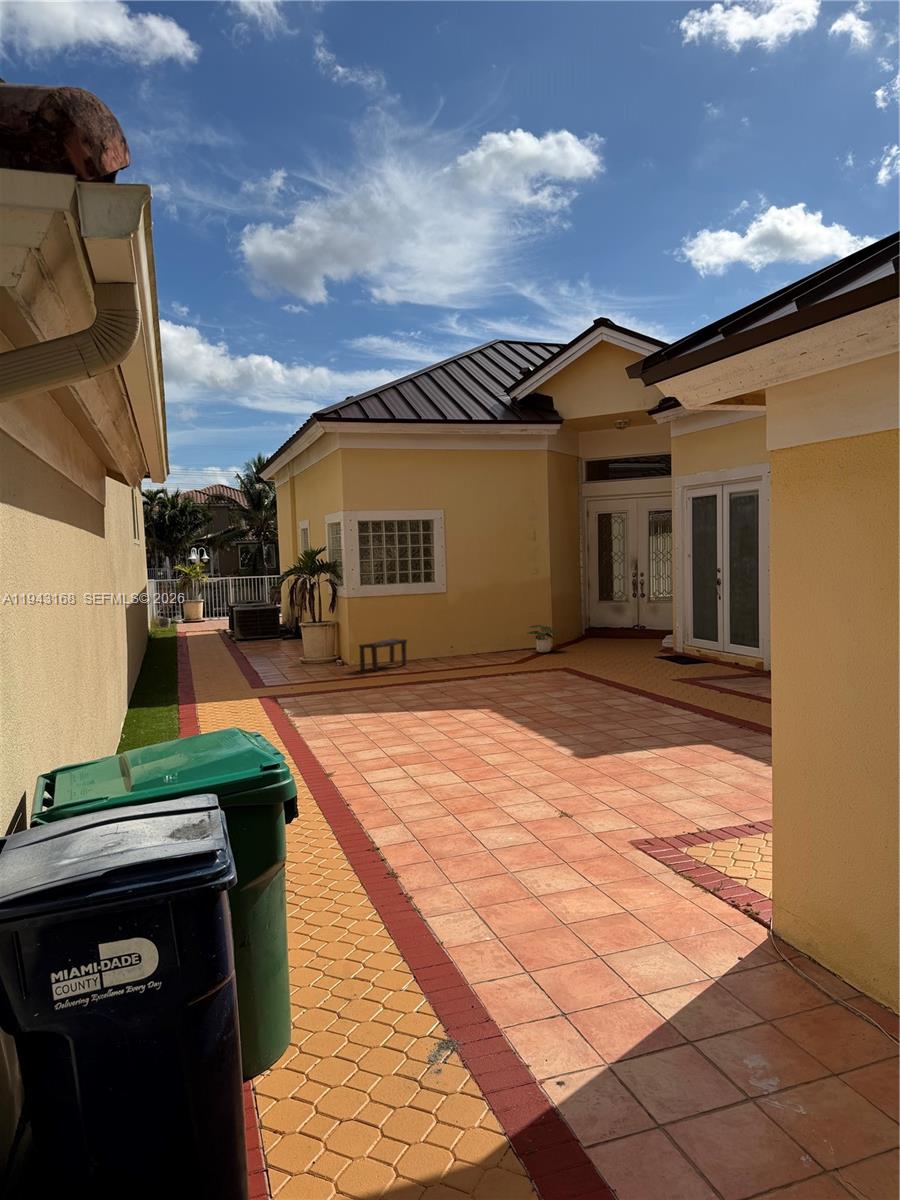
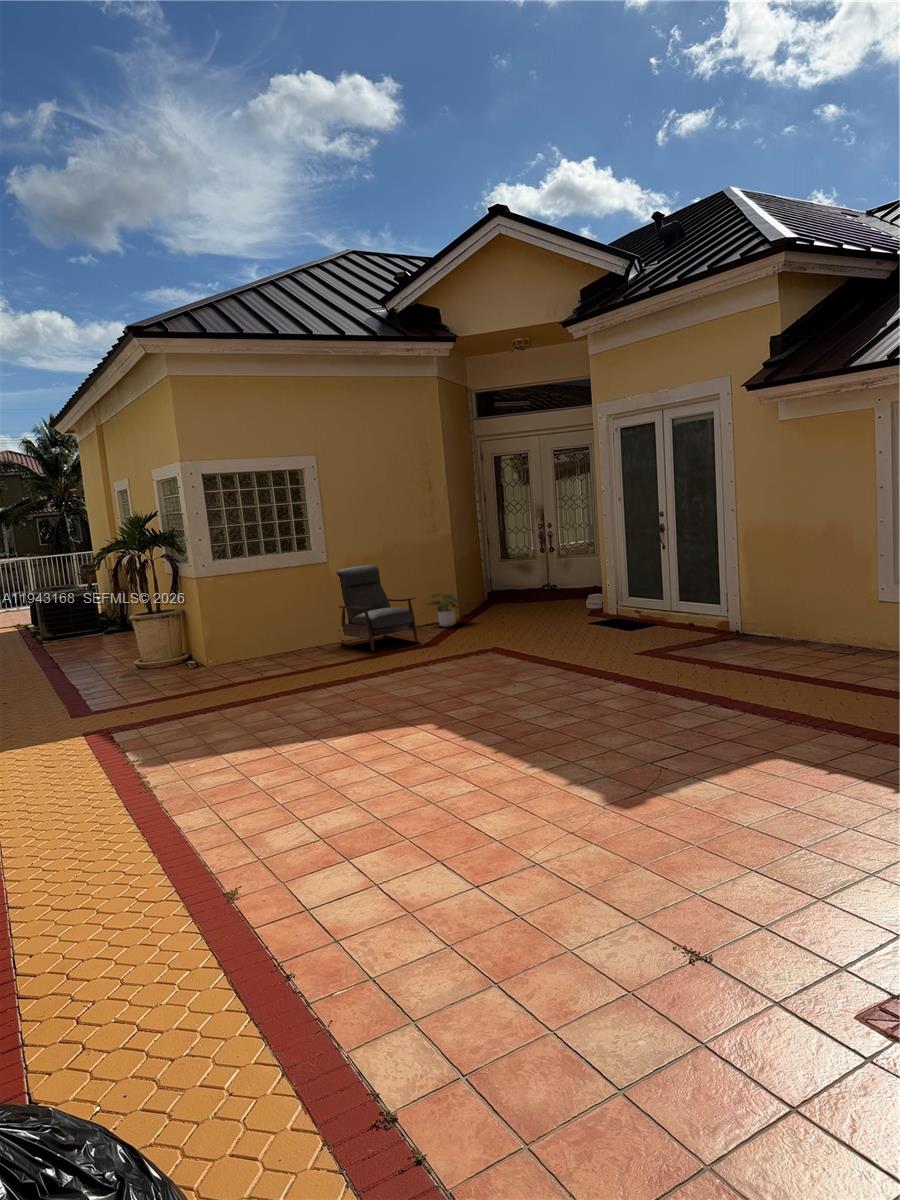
chair: none [455,598,514,665] -> present [337,565,418,651]
bench: present [359,639,407,671] -> none [218,626,282,672]

